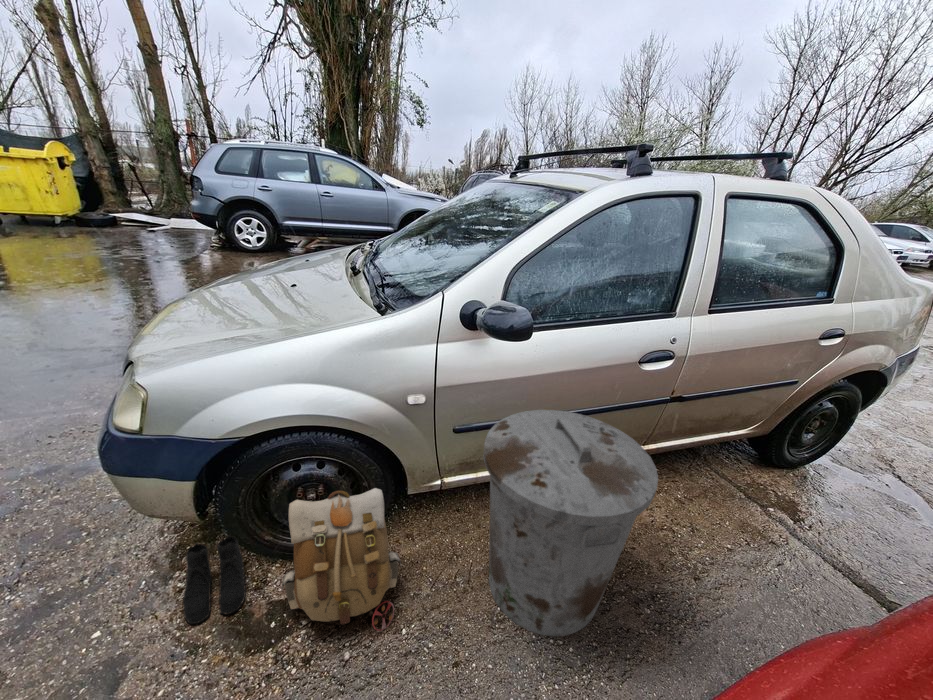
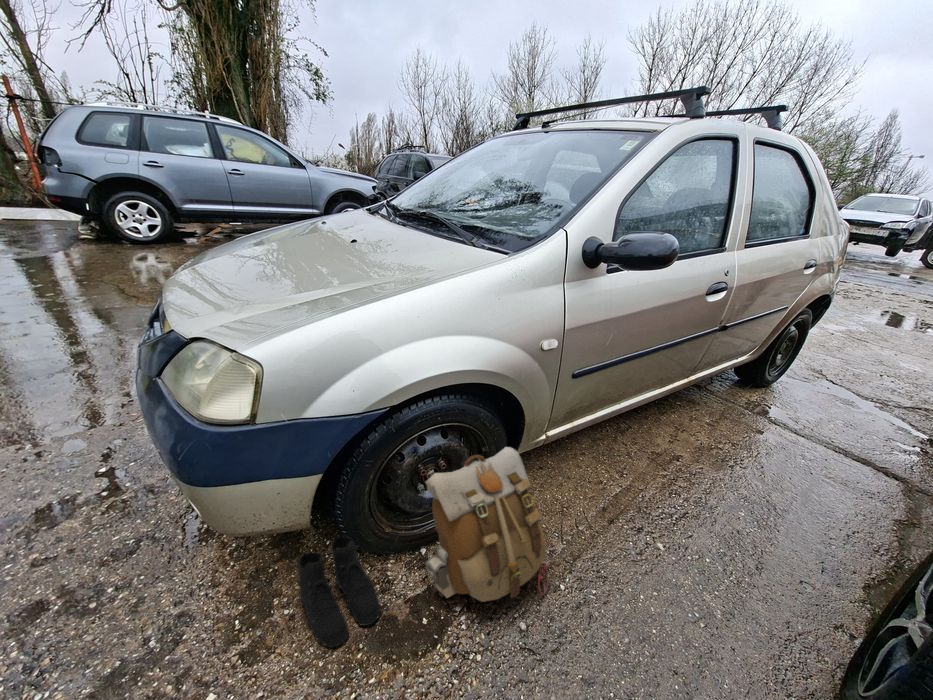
trash can: present [483,410,658,636] -> none [599,344,799,559]

